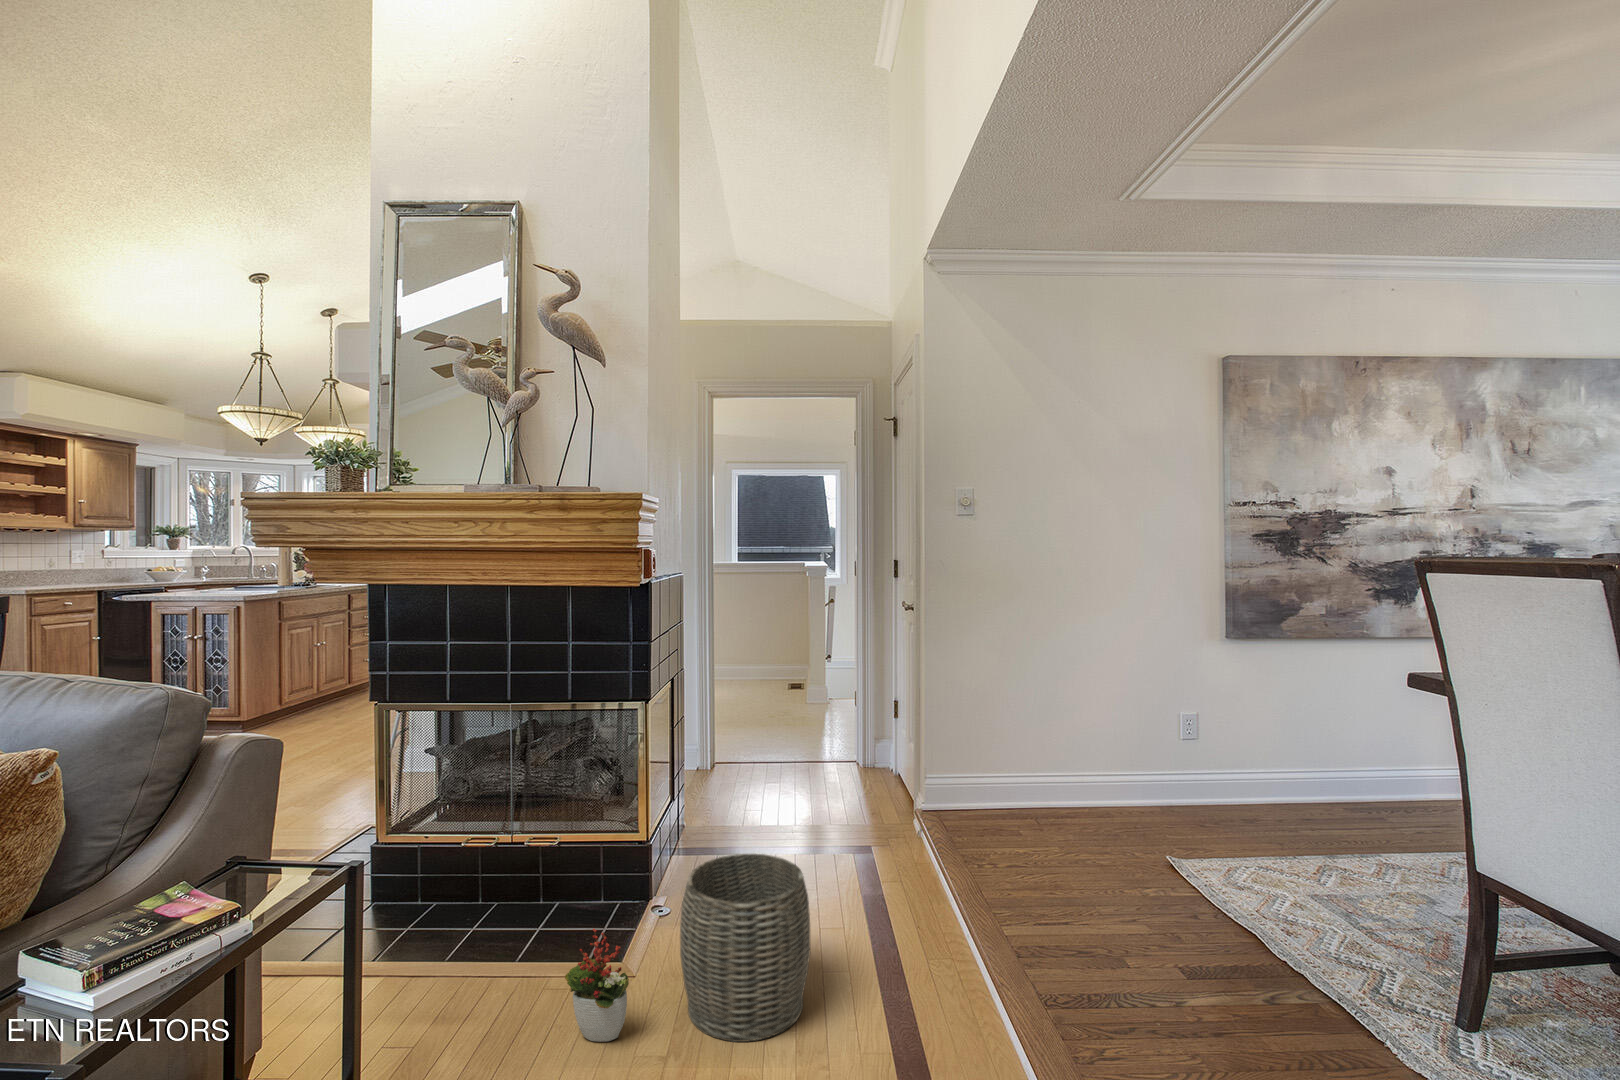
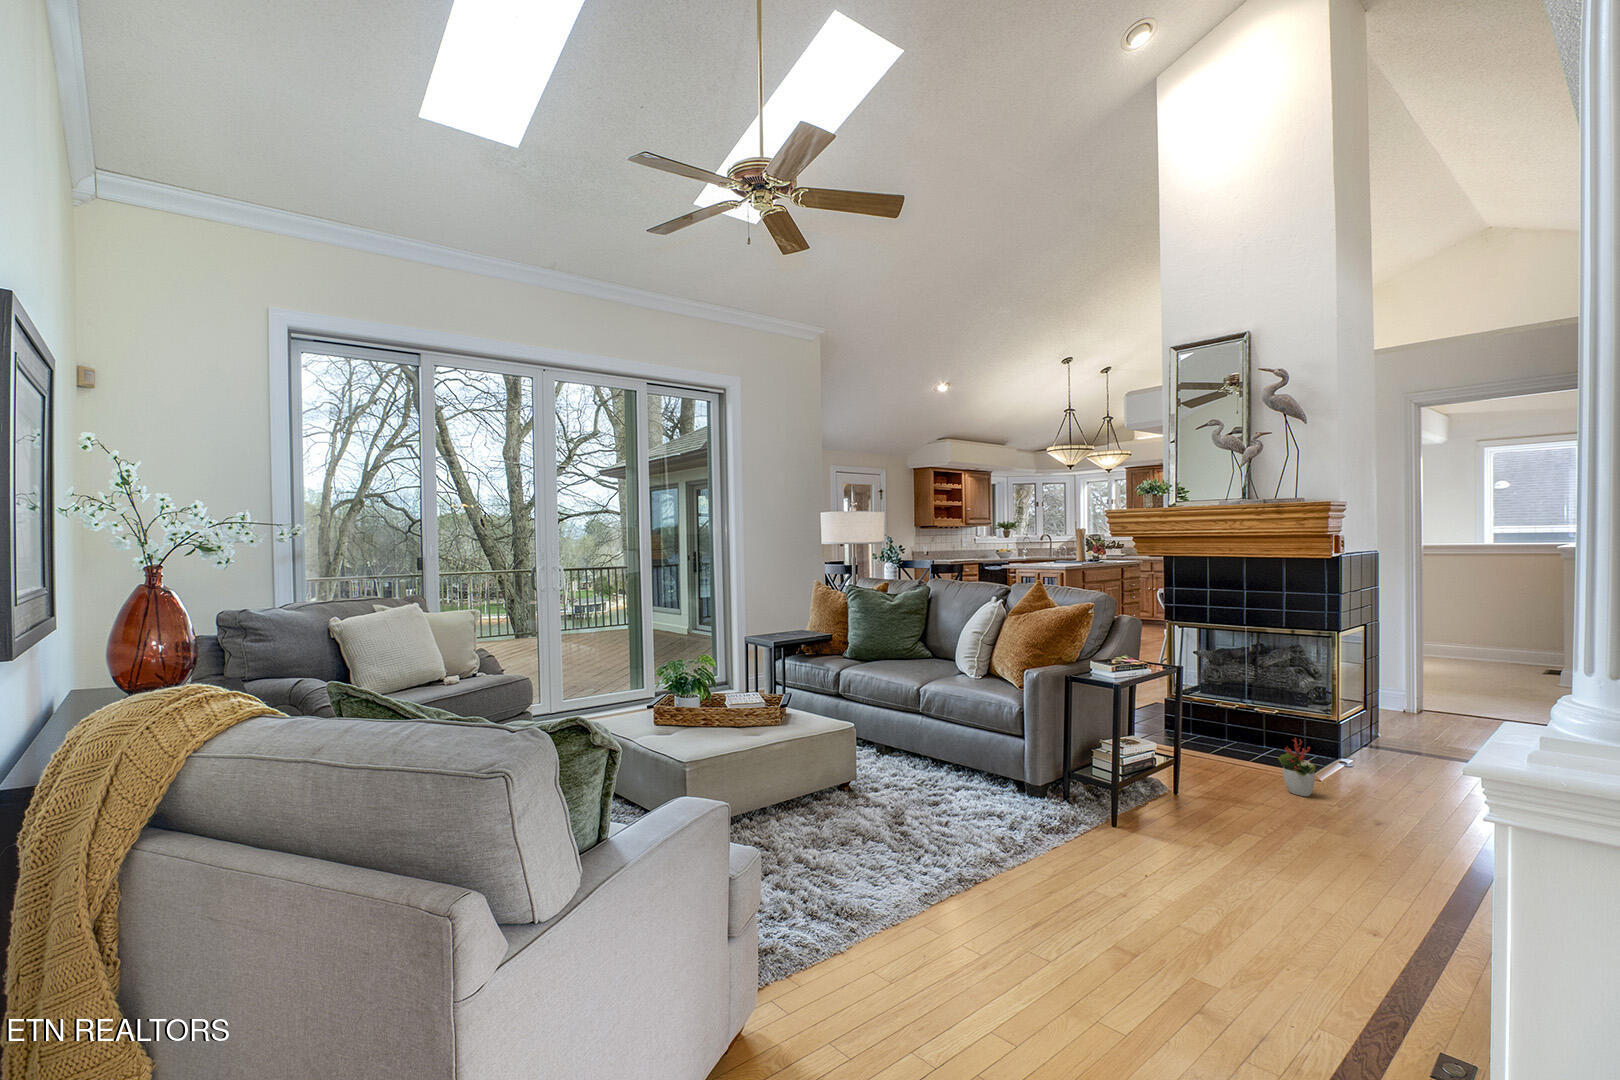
woven basket: present [680,854,810,1042] -> none [1351,723,1447,820]

